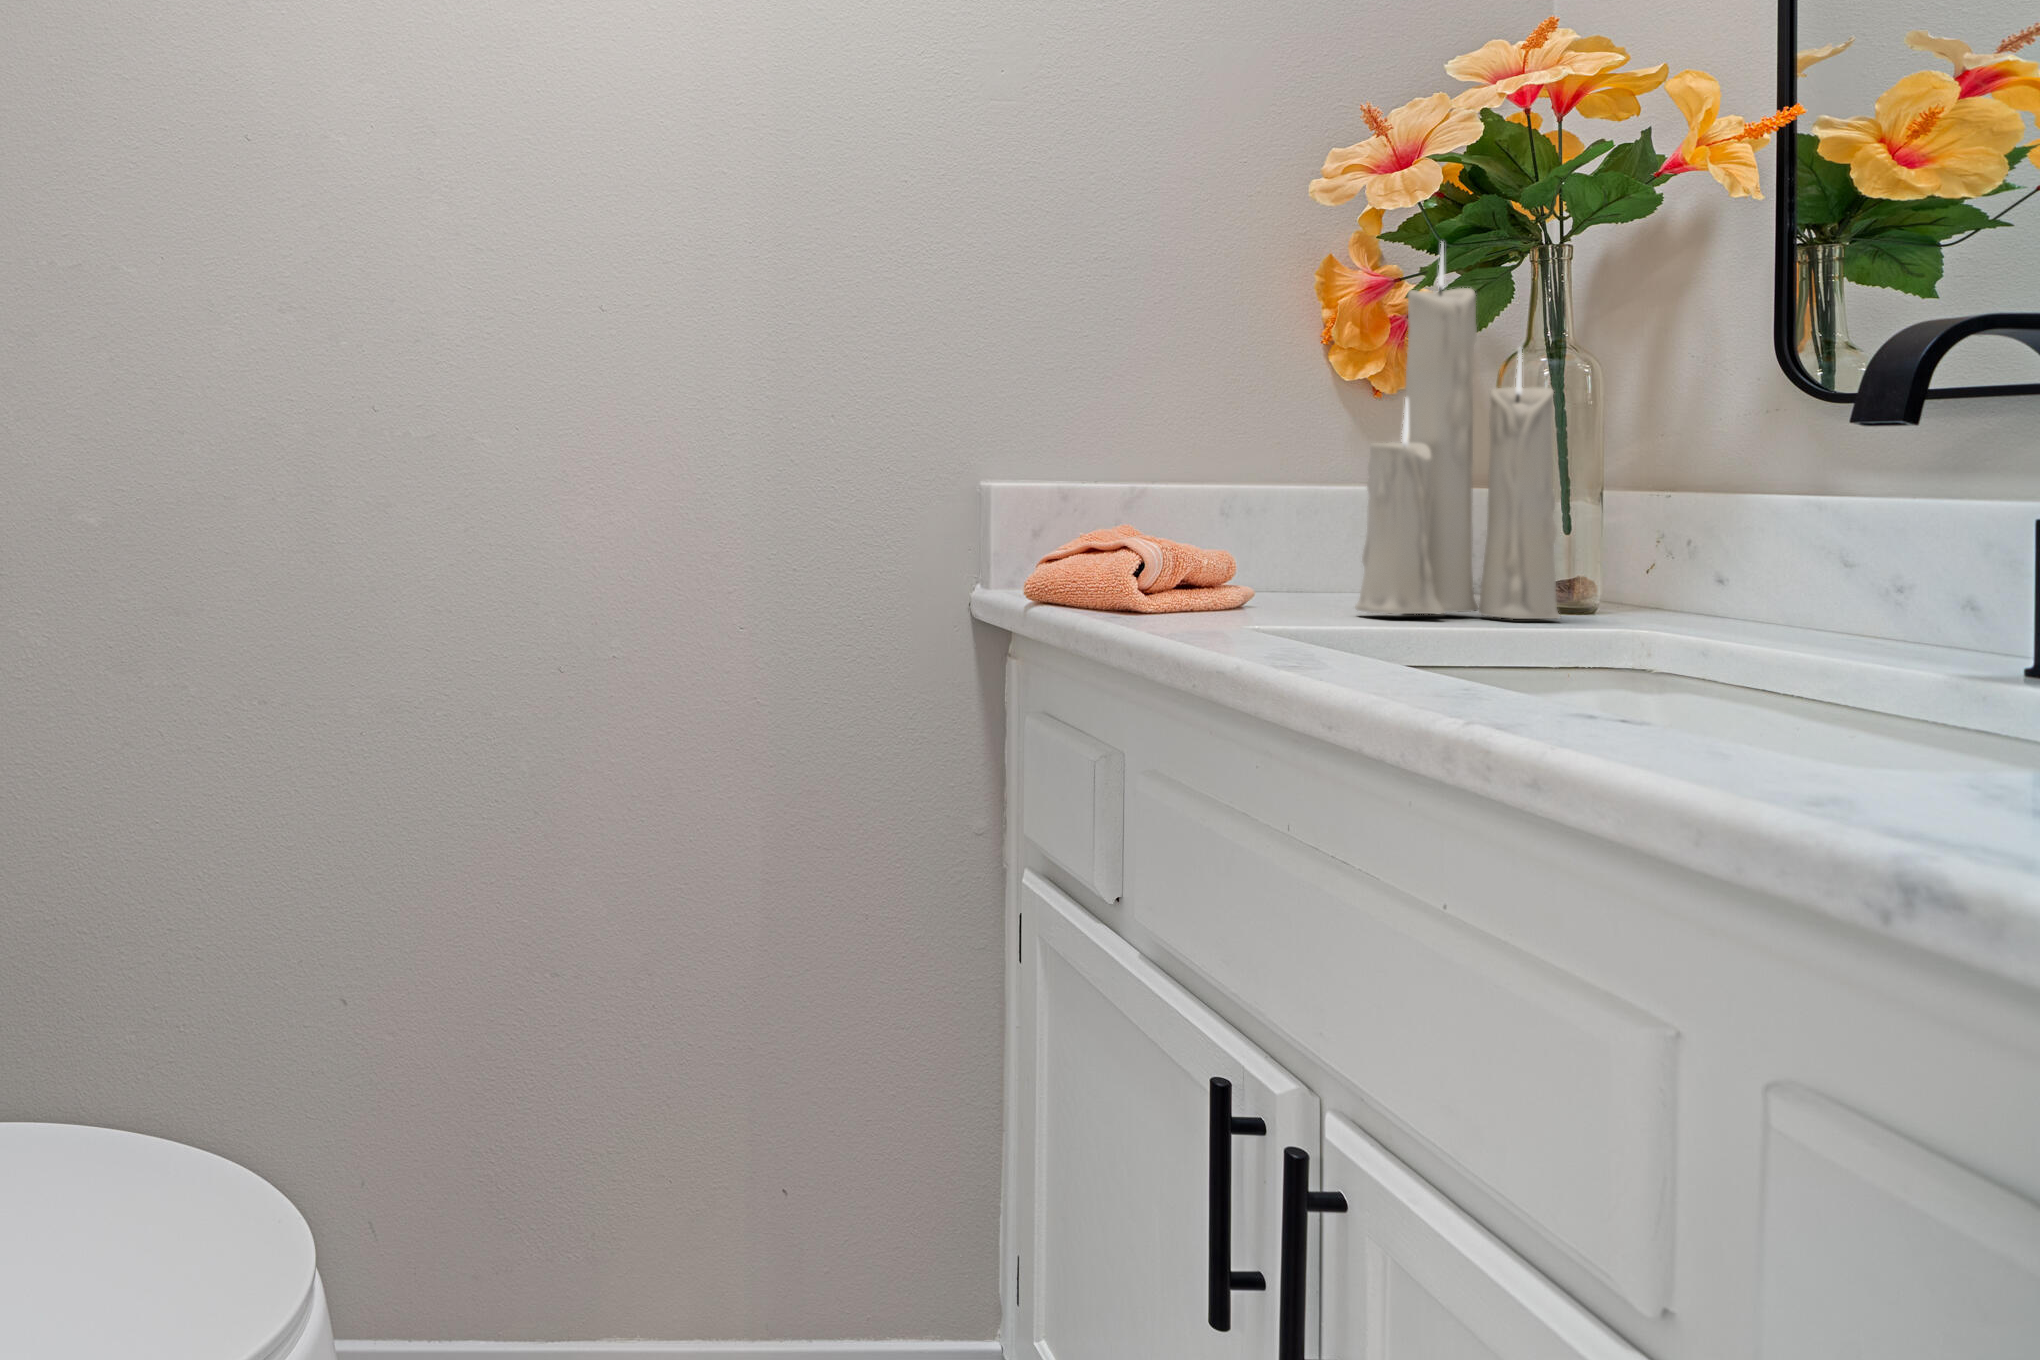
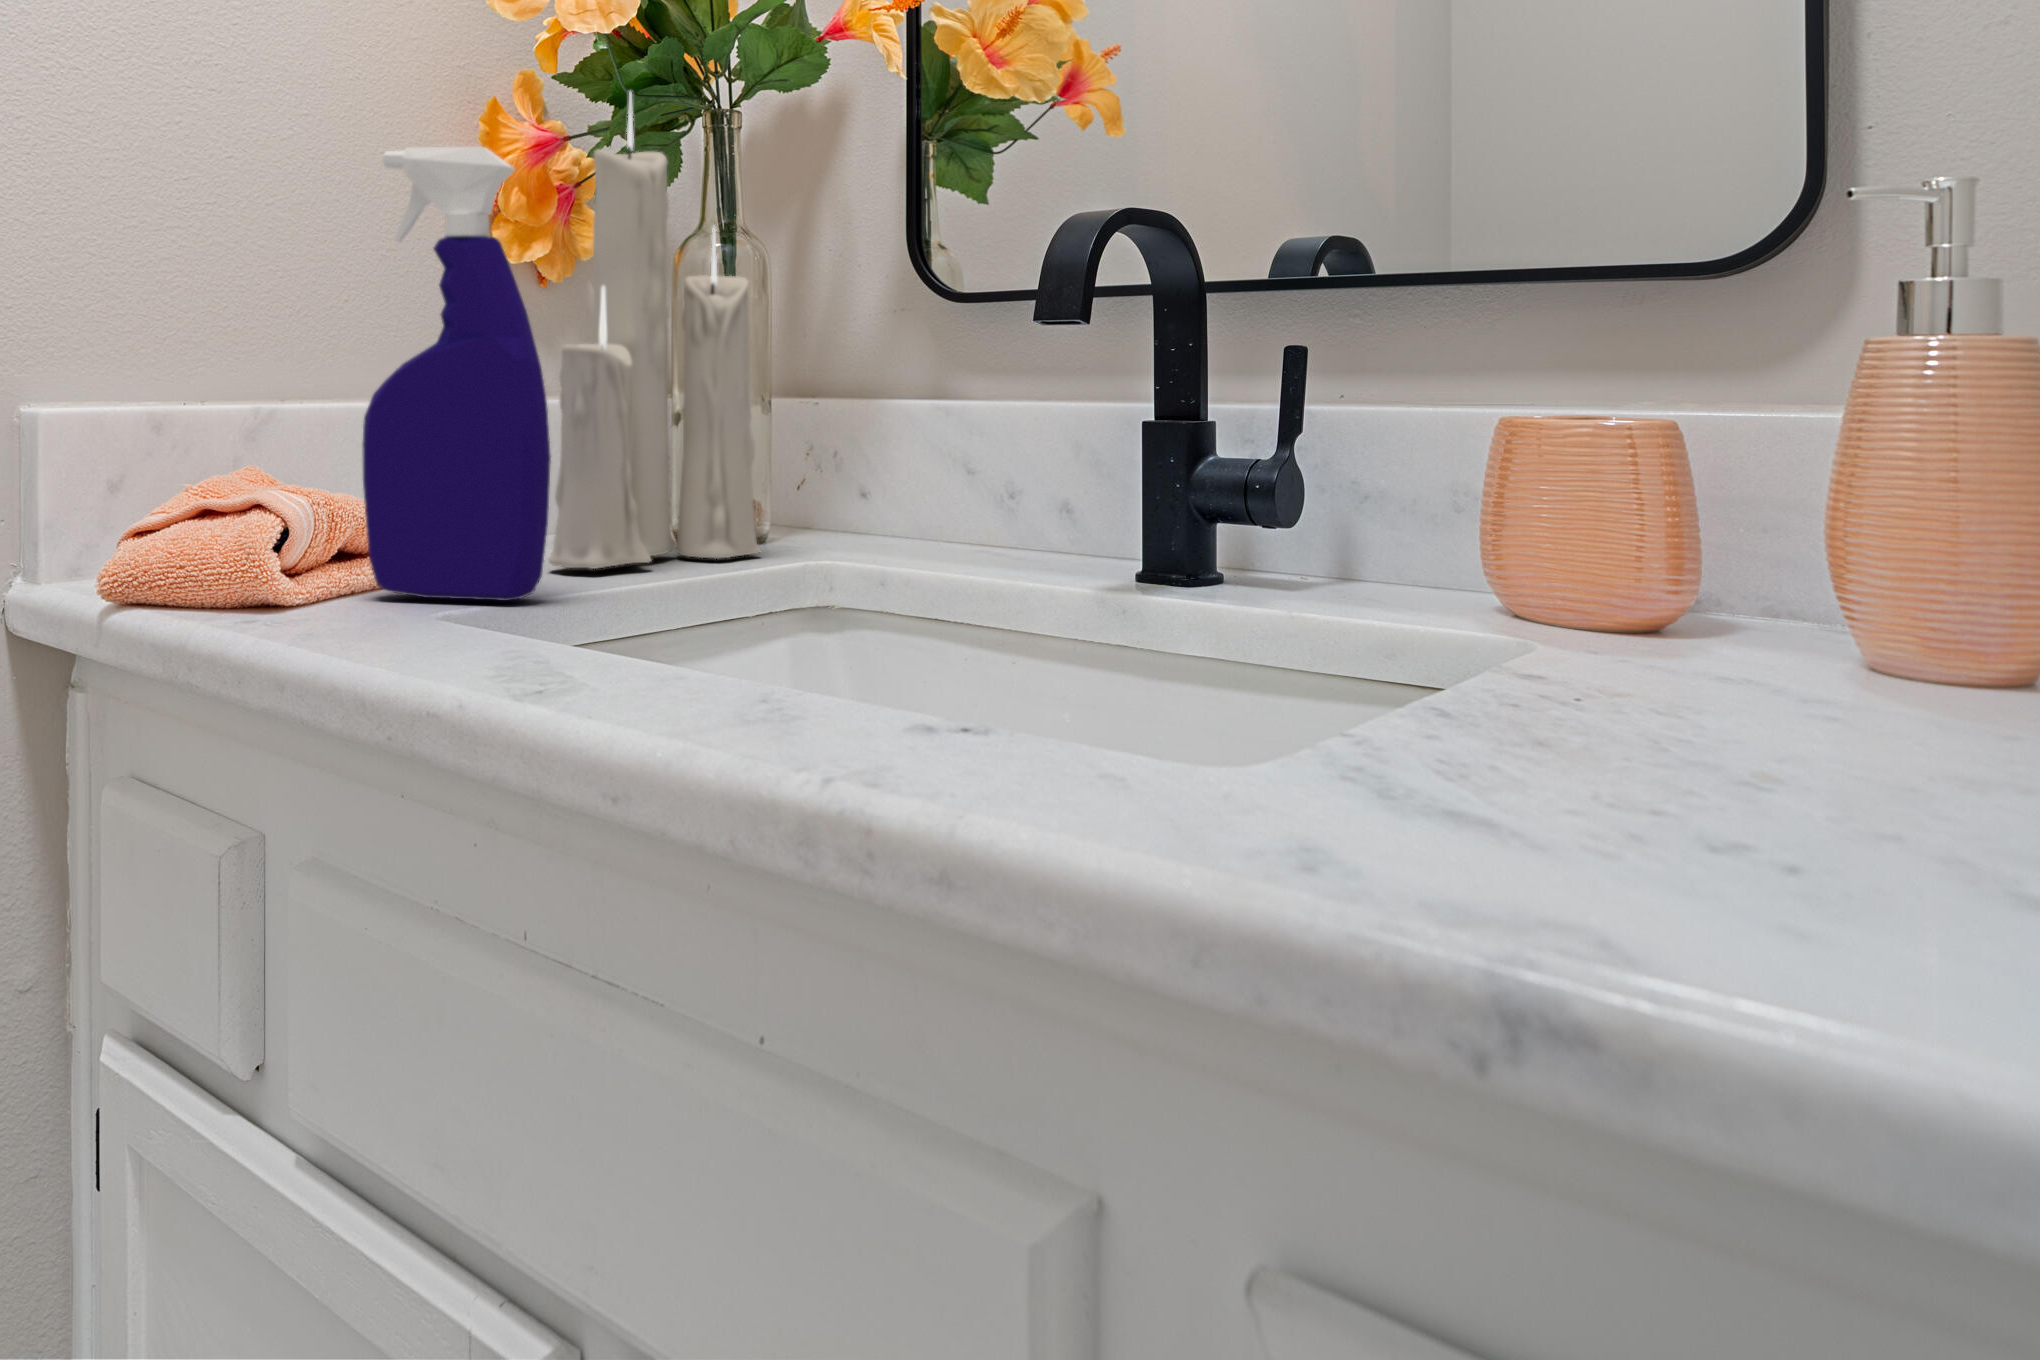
spray bottle: none [1200,300,1338,623] -> present [362,146,551,601]

